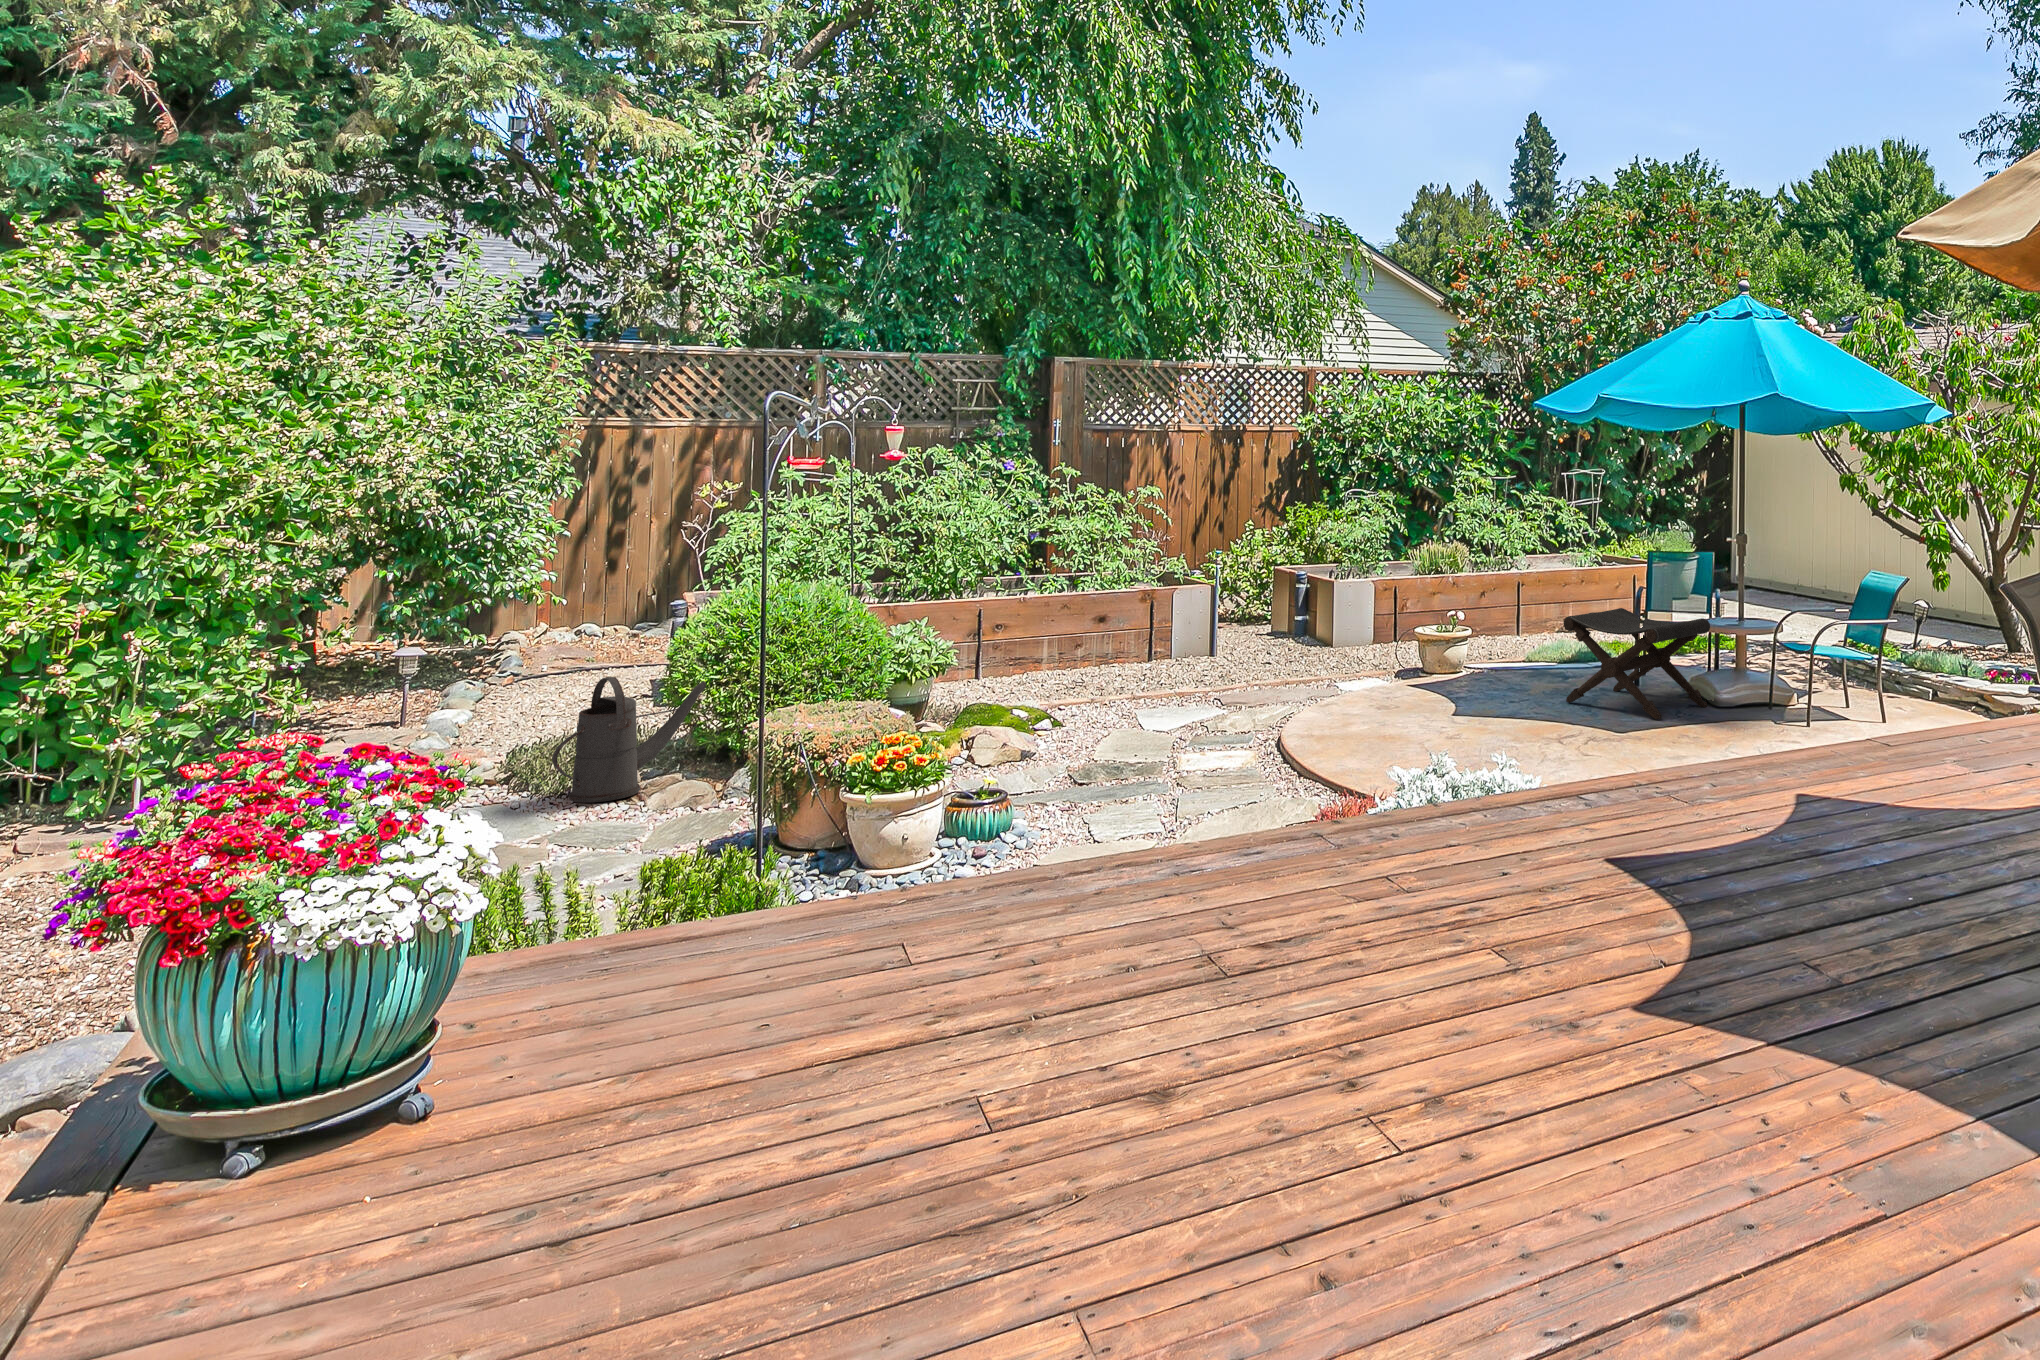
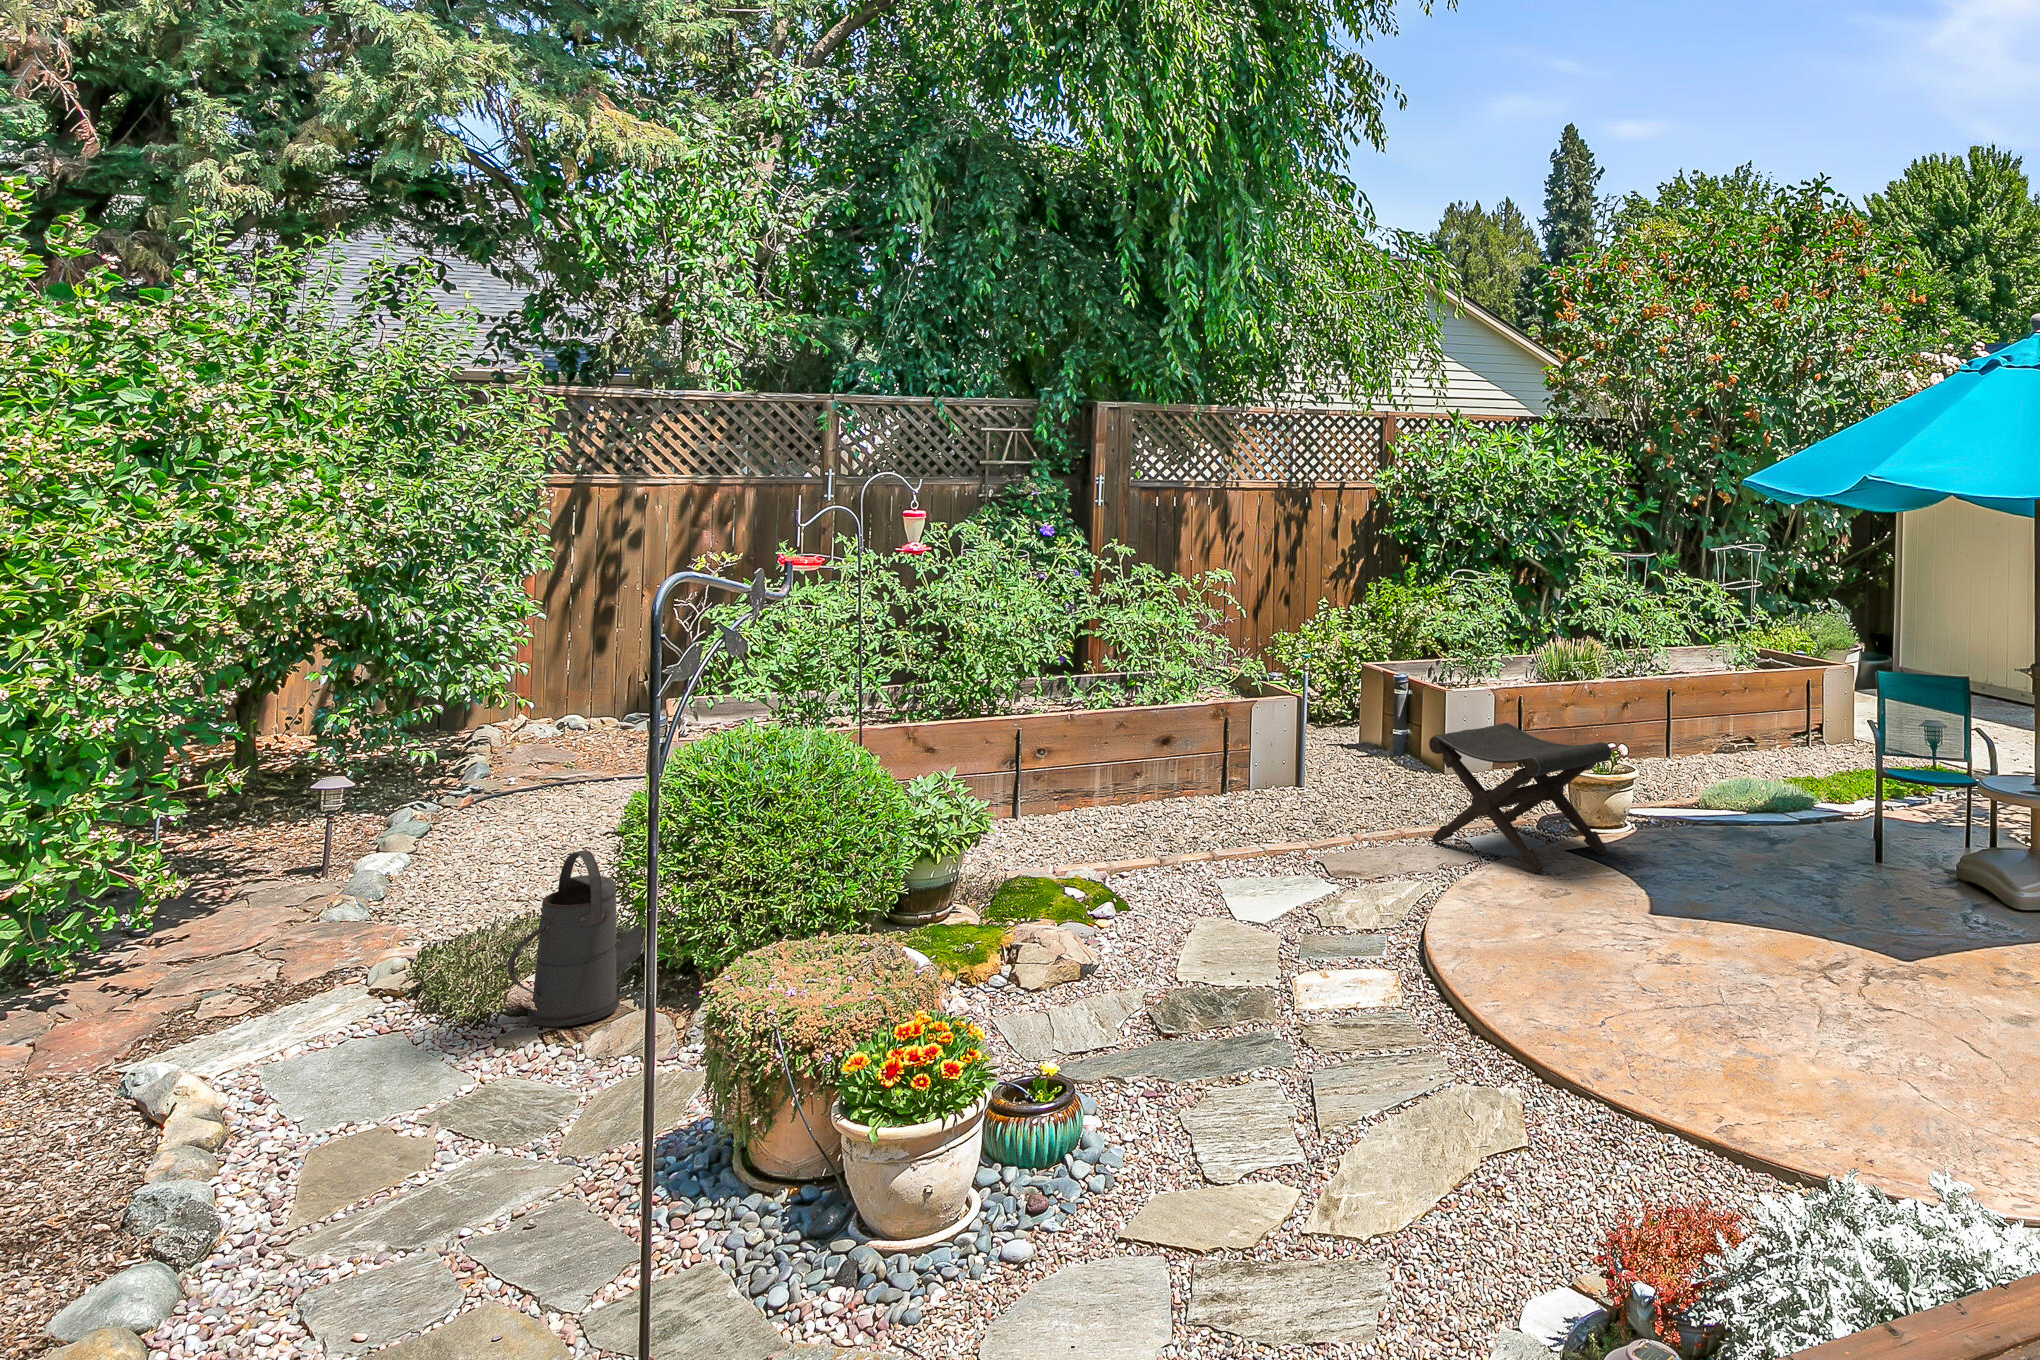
footstool: present [1564,608,1710,719] -> present [1429,723,1611,873]

